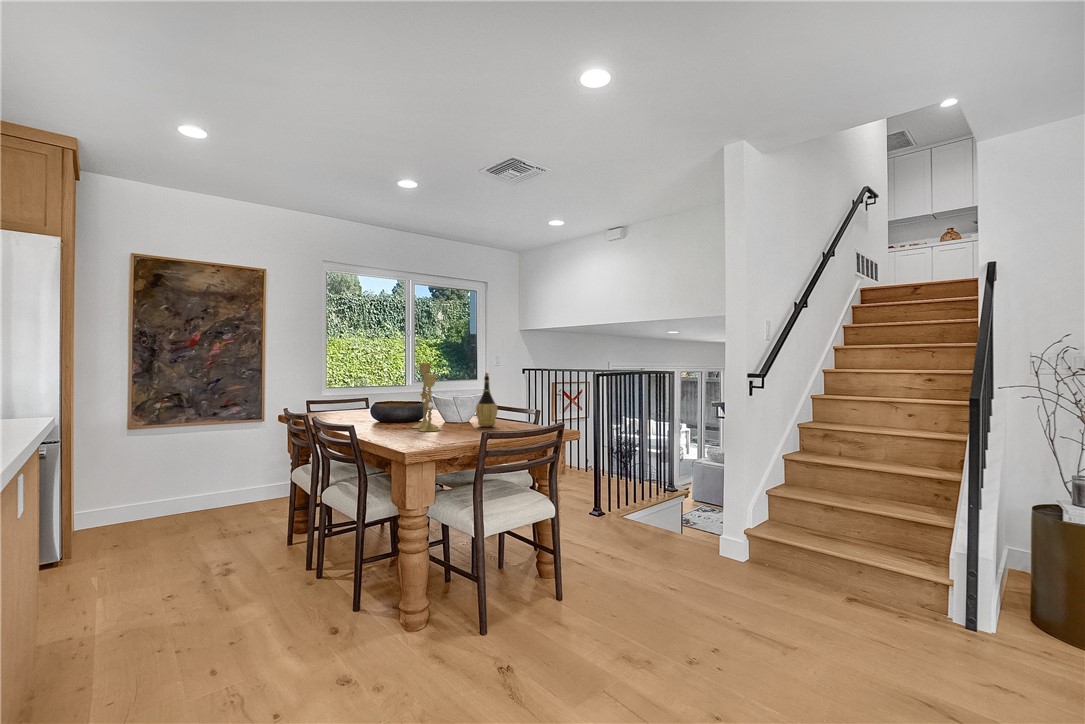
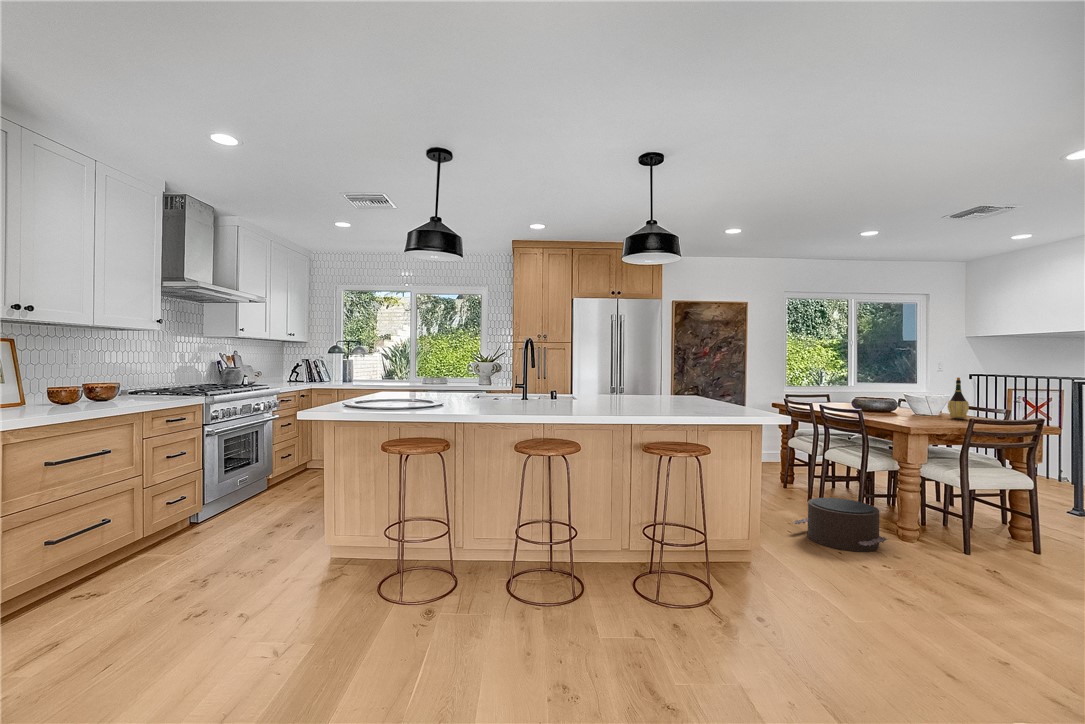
candlestick: present [412,363,441,432] -> none [891,369,919,418]
pouf: none [225,578,374,692] -> present [794,498,887,552]

